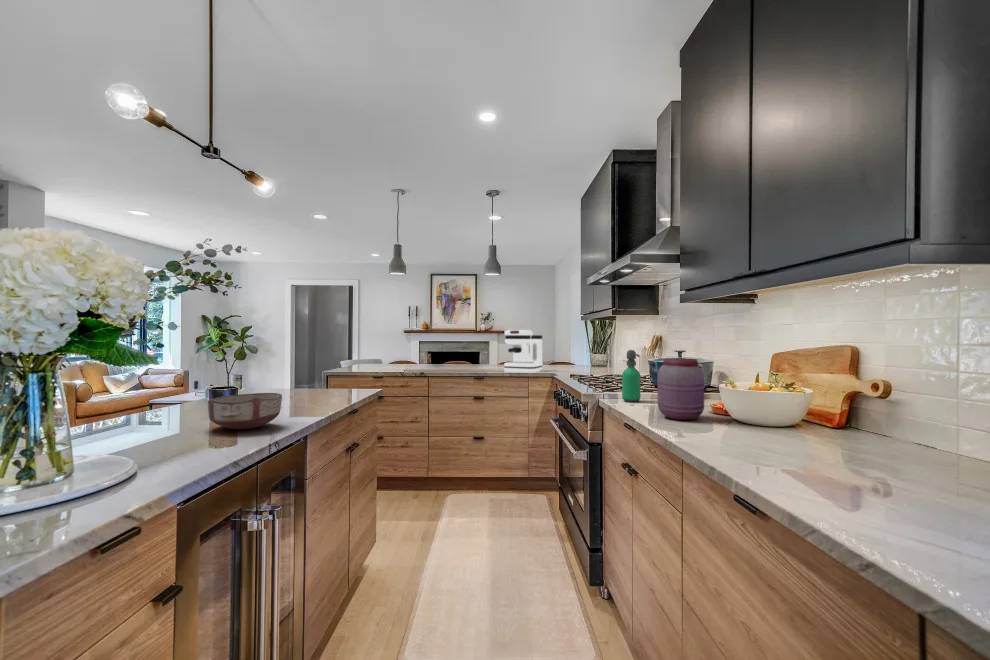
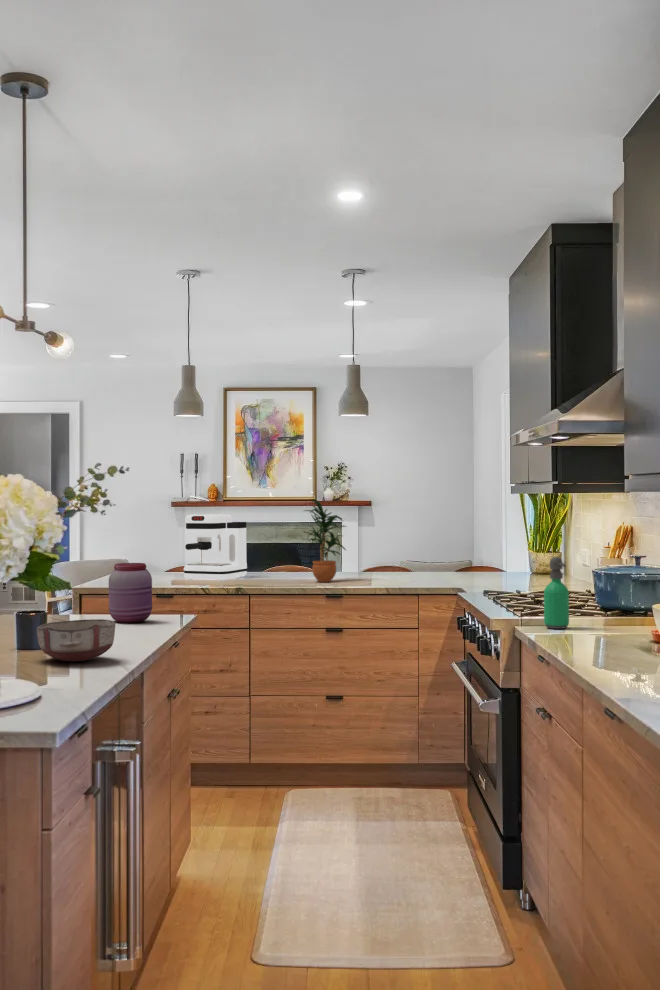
potted plant: none [462,322,489,370] -> present [304,500,345,582]
coffee maker: present [504,330,542,373] -> present [184,514,247,581]
jar: present [657,359,704,420] -> present [109,563,152,623]

